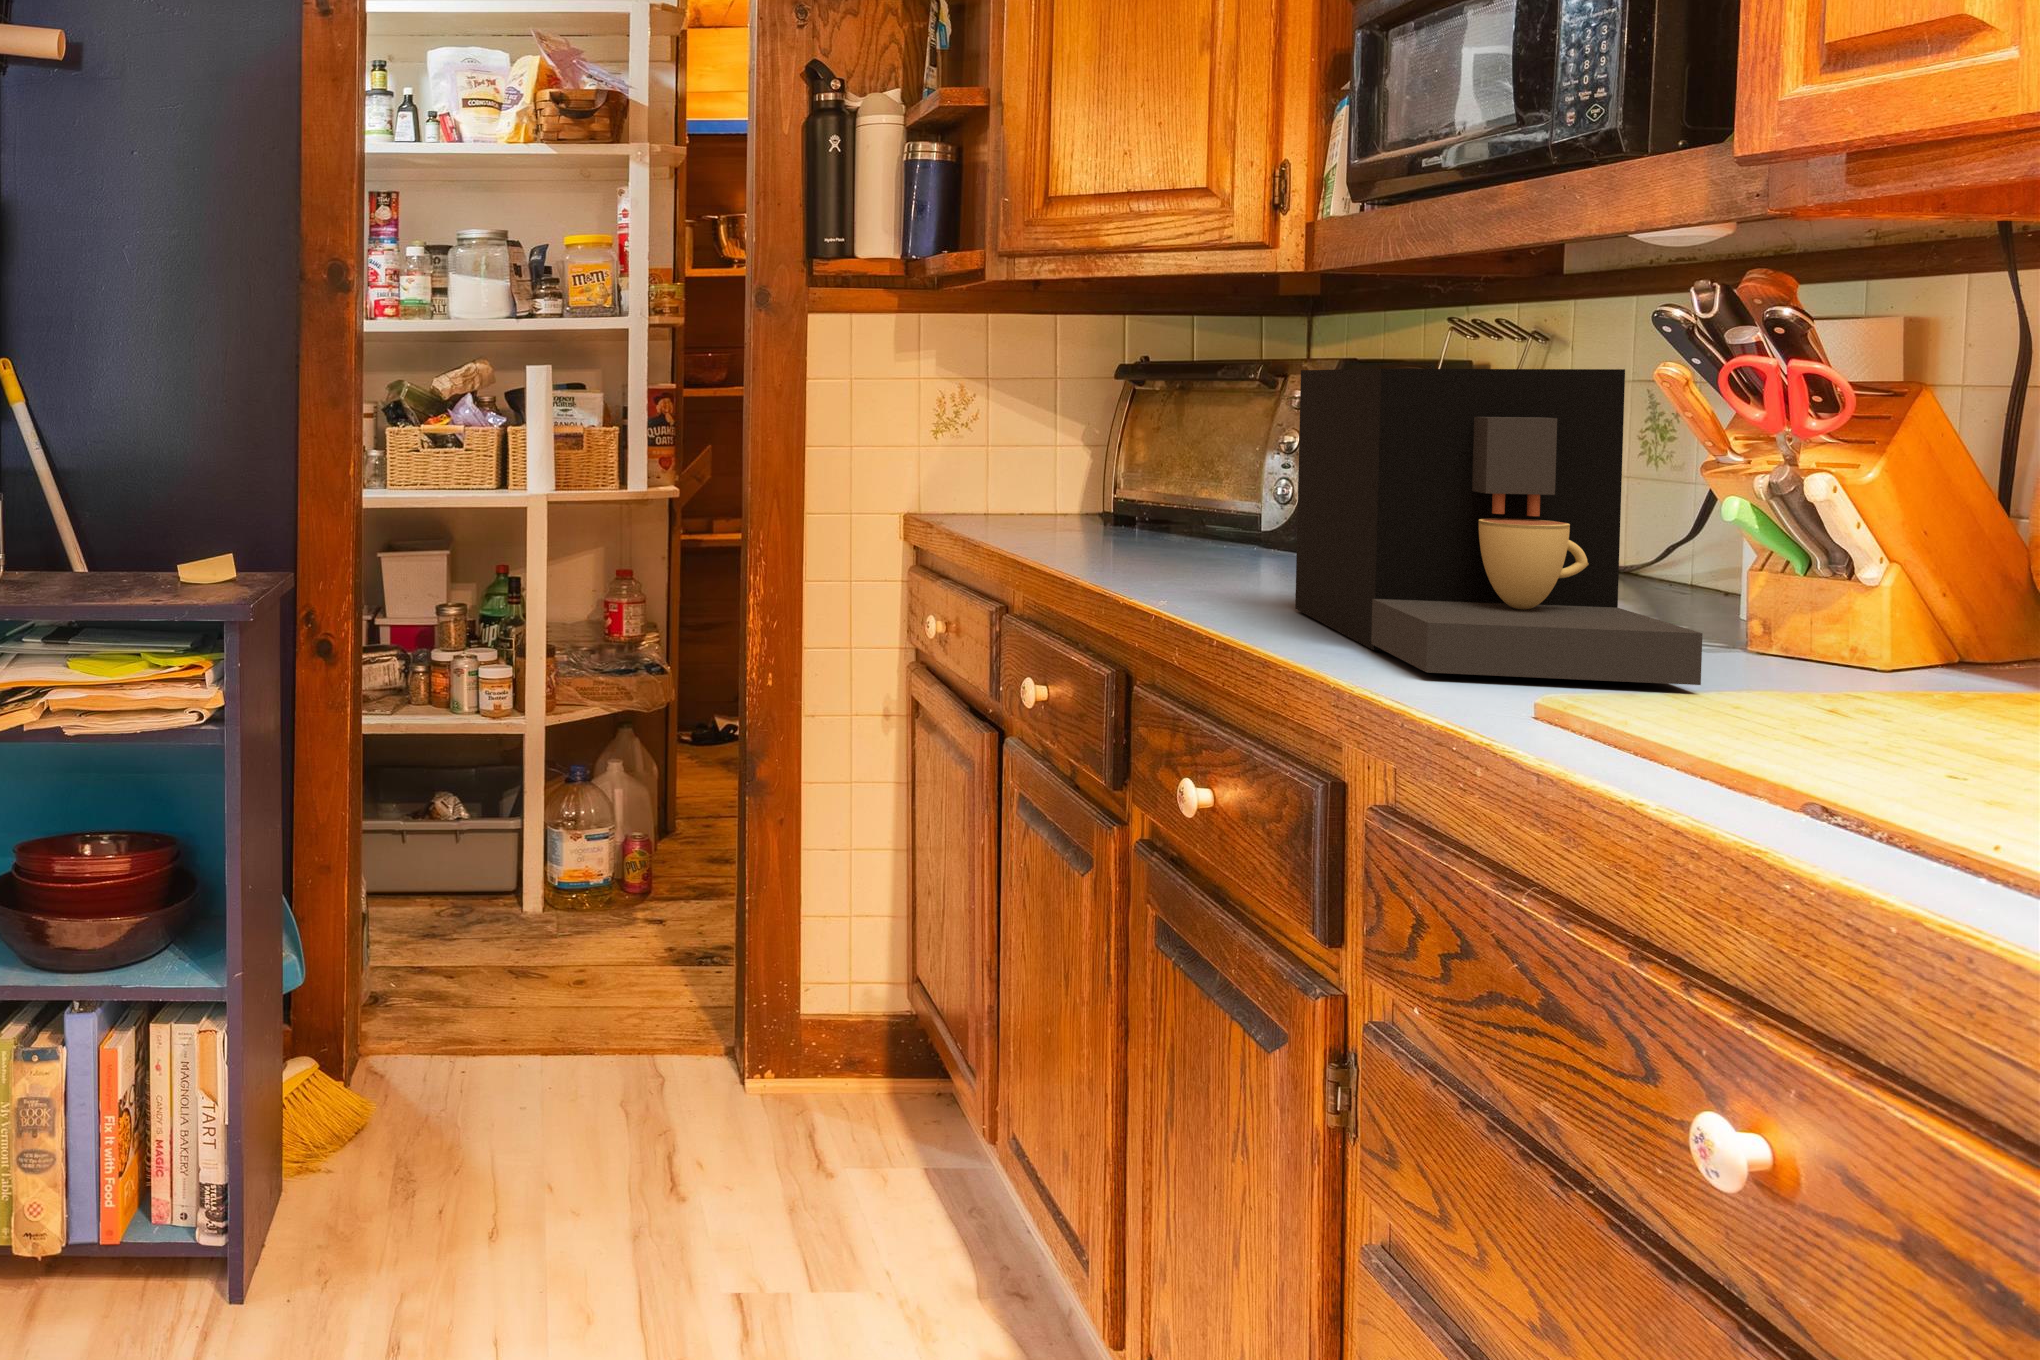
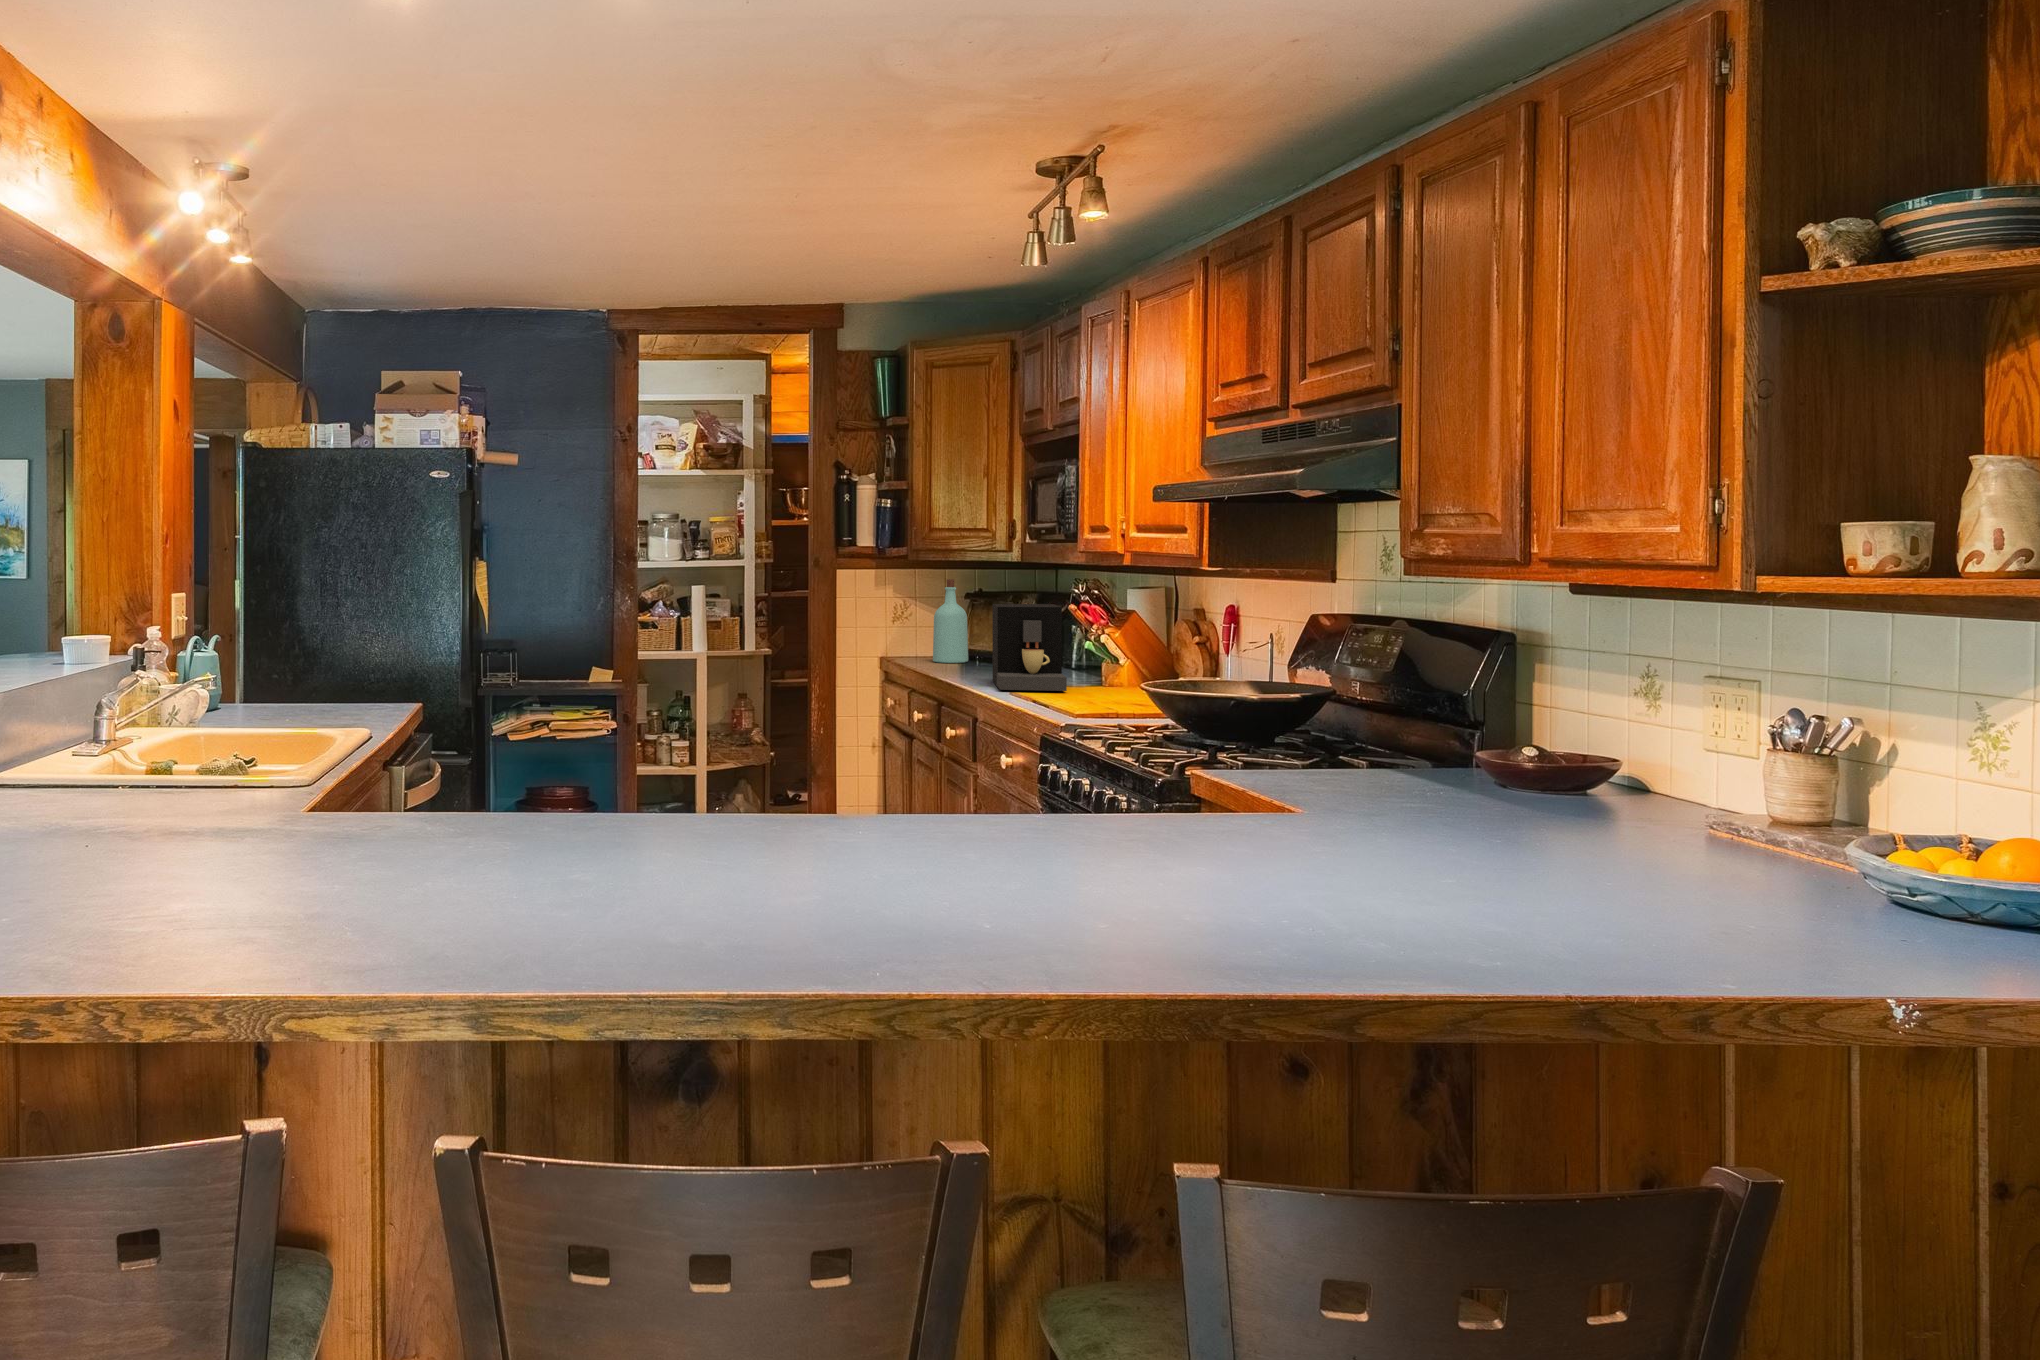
bottle: none [1034,334,1117,532] -> present [933,579,968,663]

